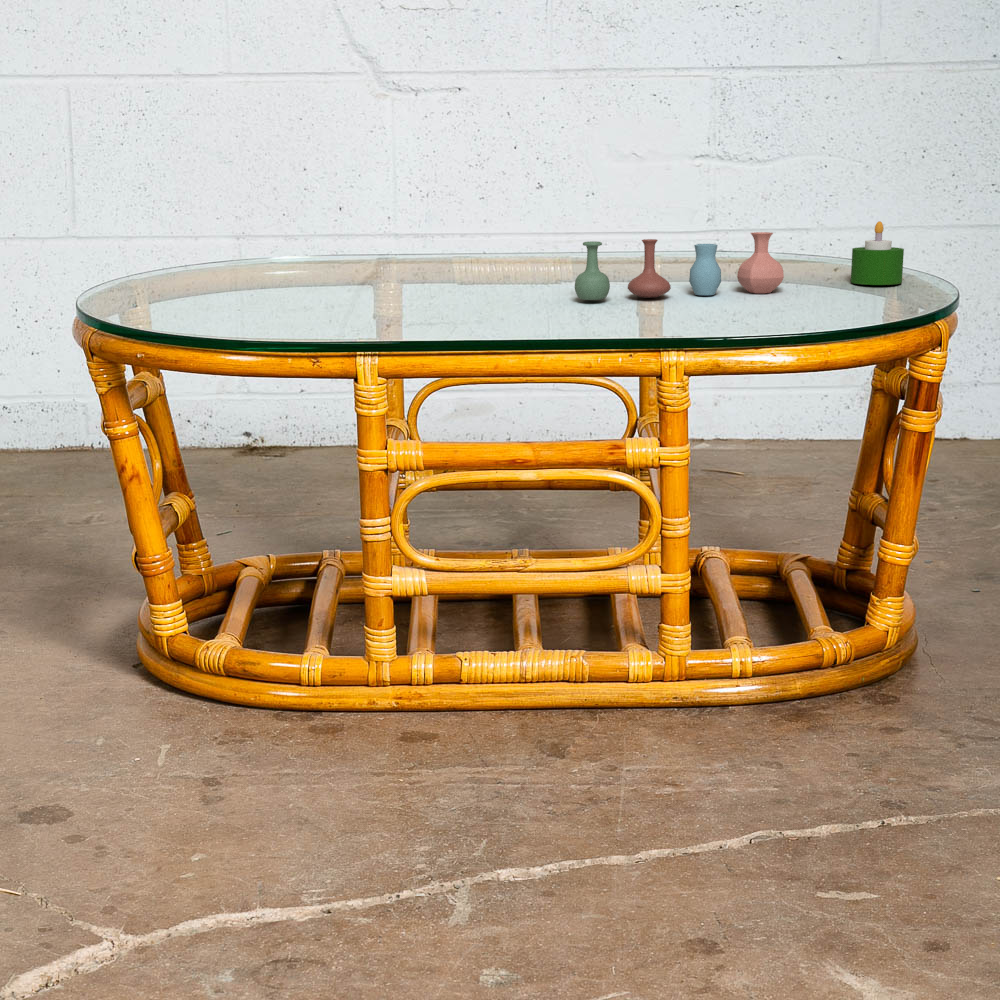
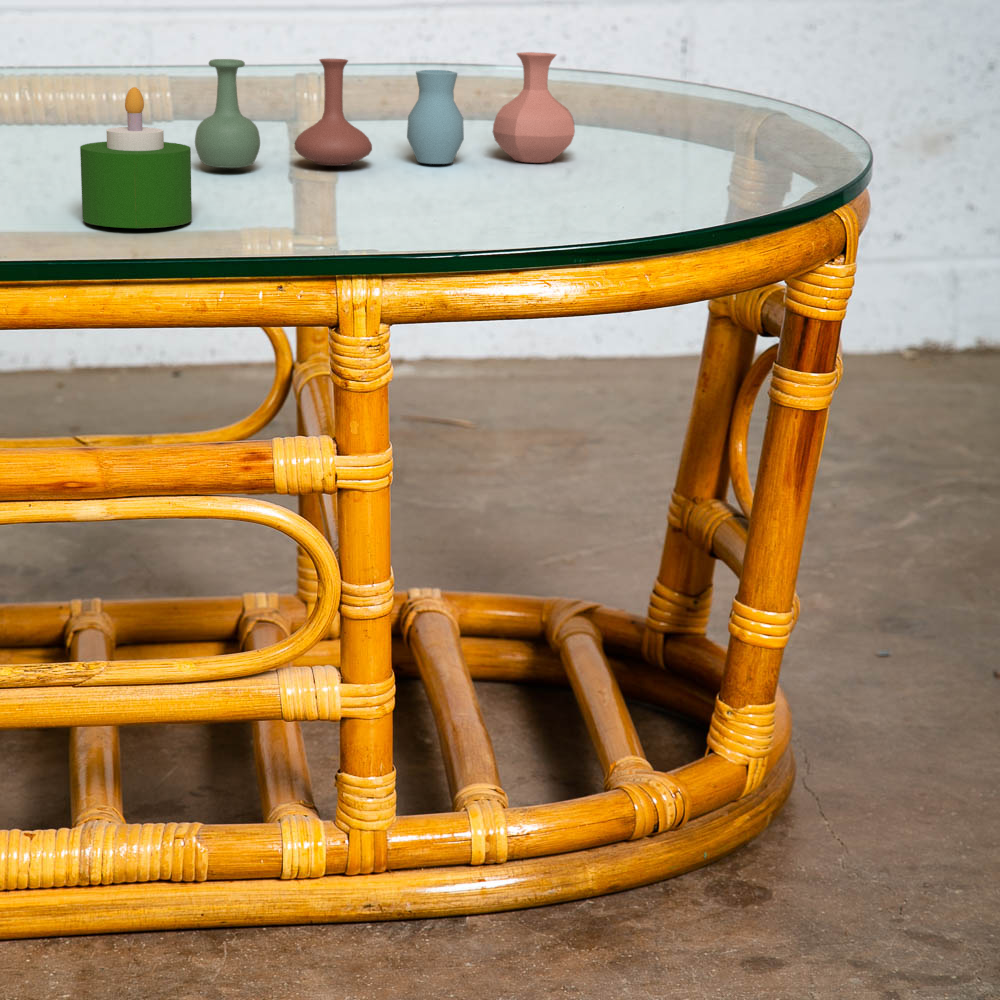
candle: present [851,221,904,285] -> present [80,87,192,228]

